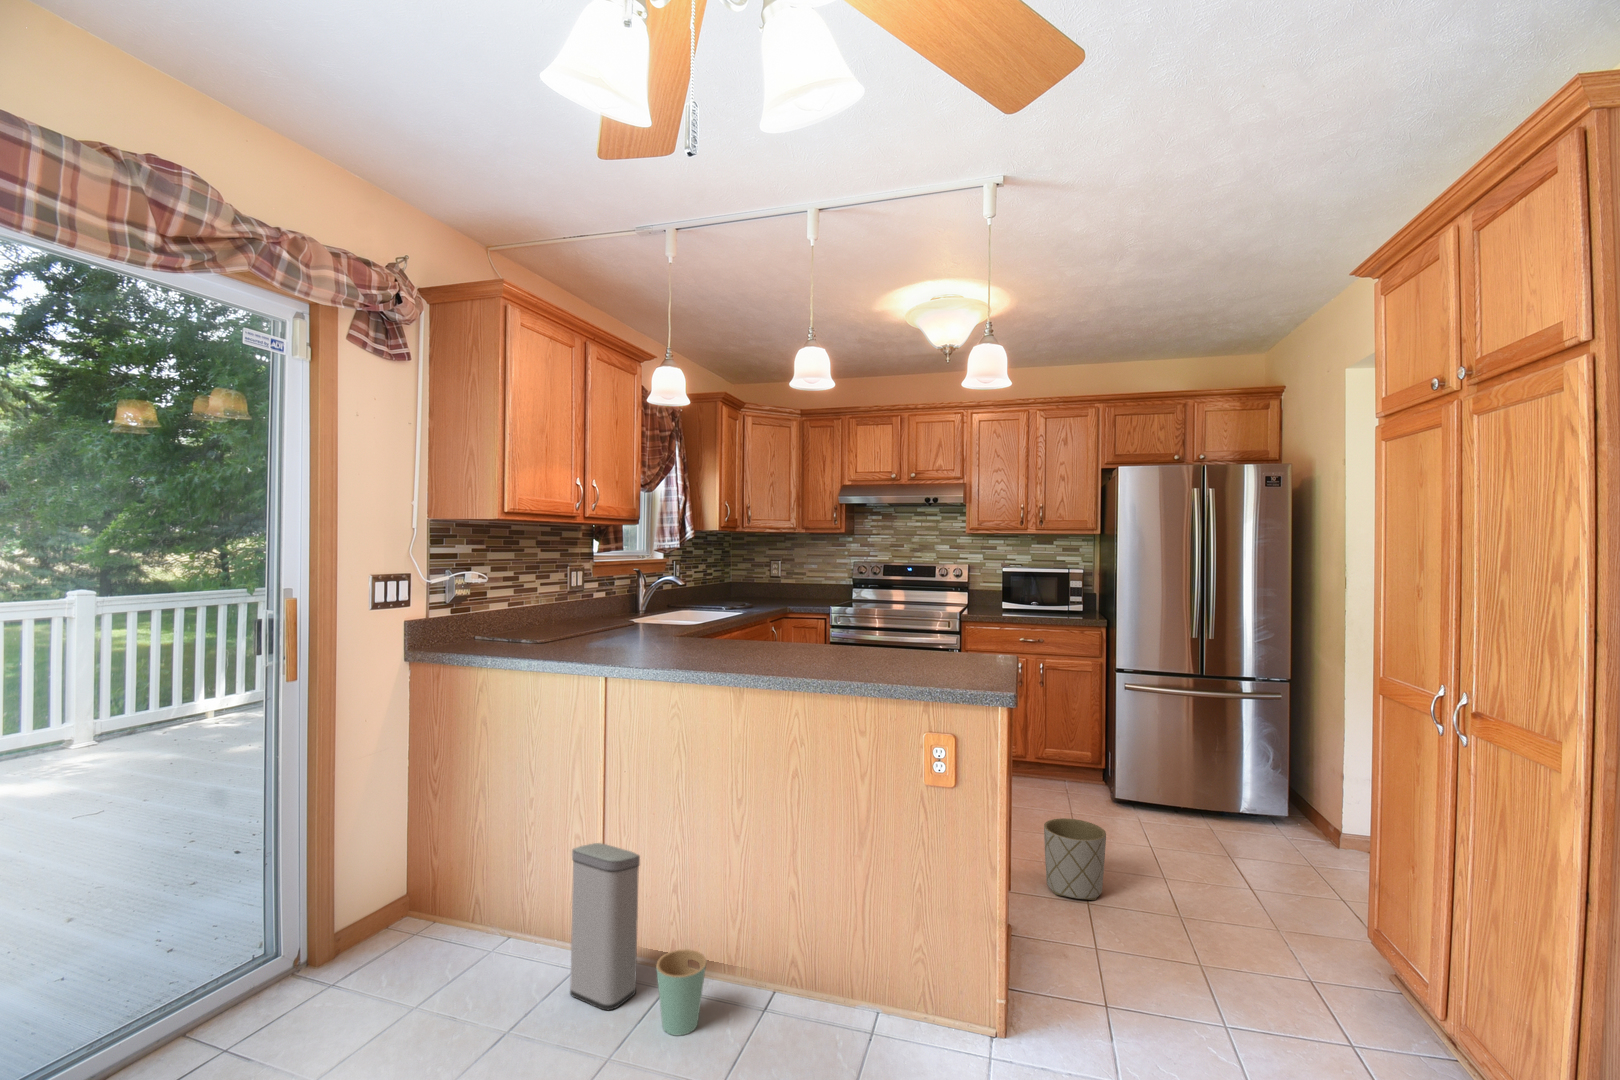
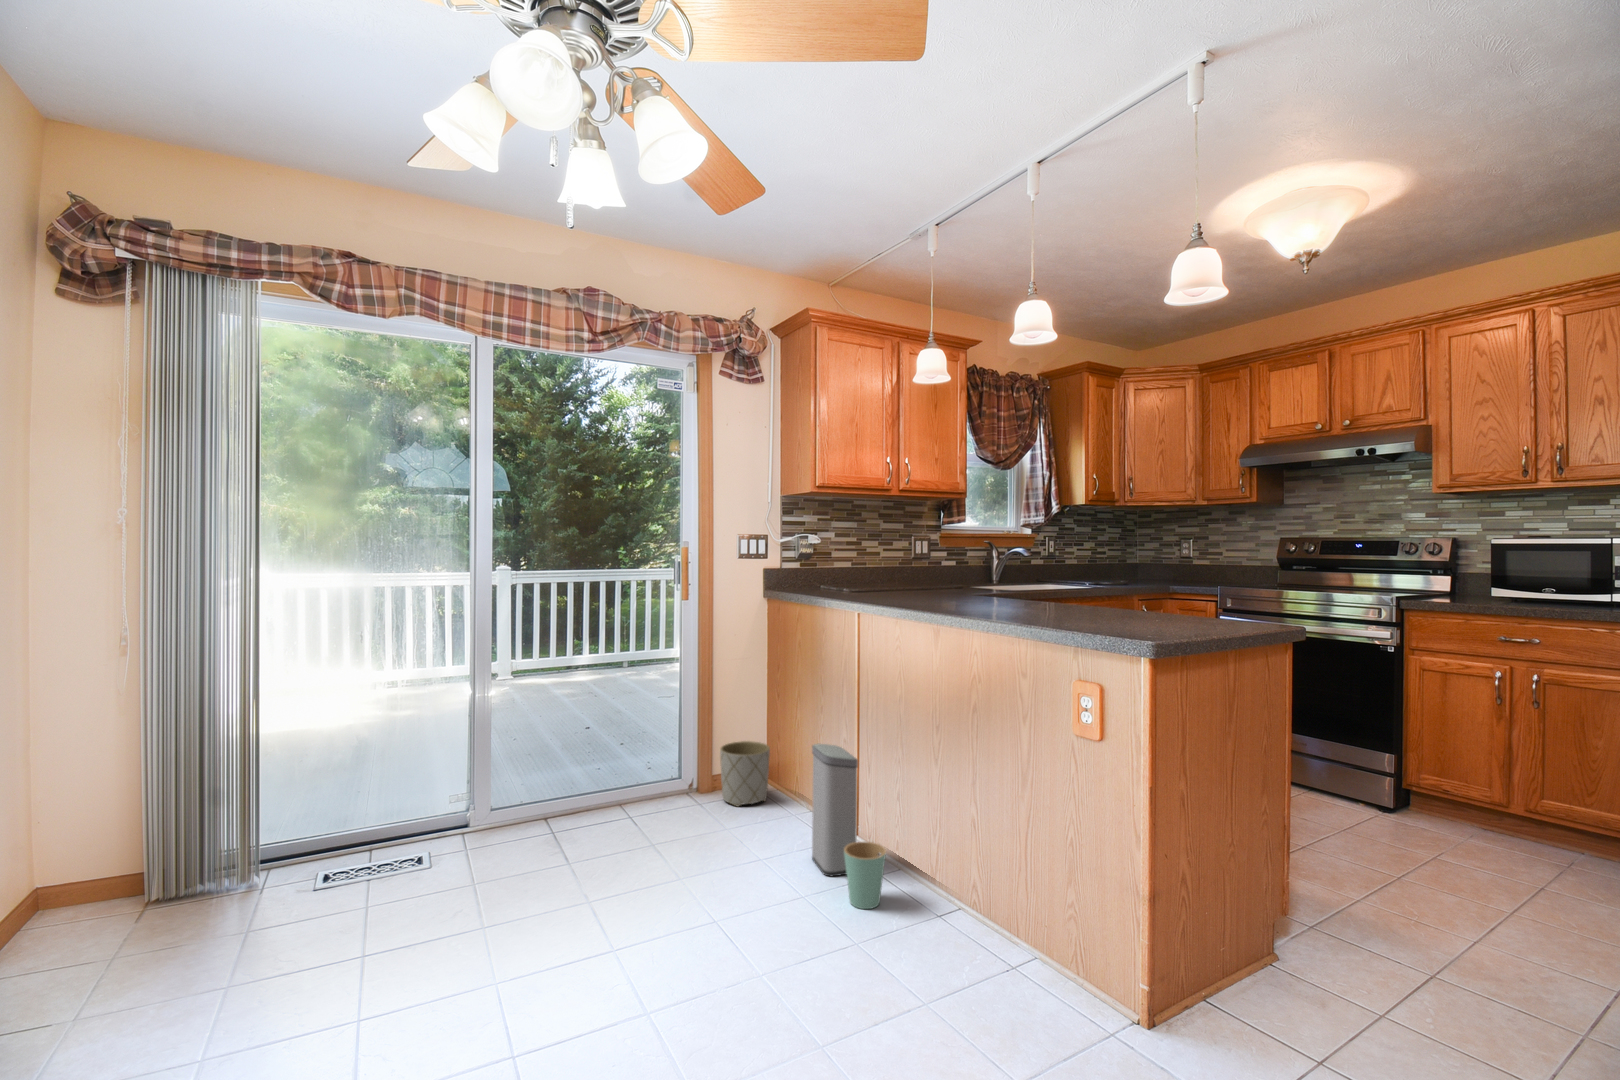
planter: present [1044,818,1106,900] -> present [720,741,770,806]

